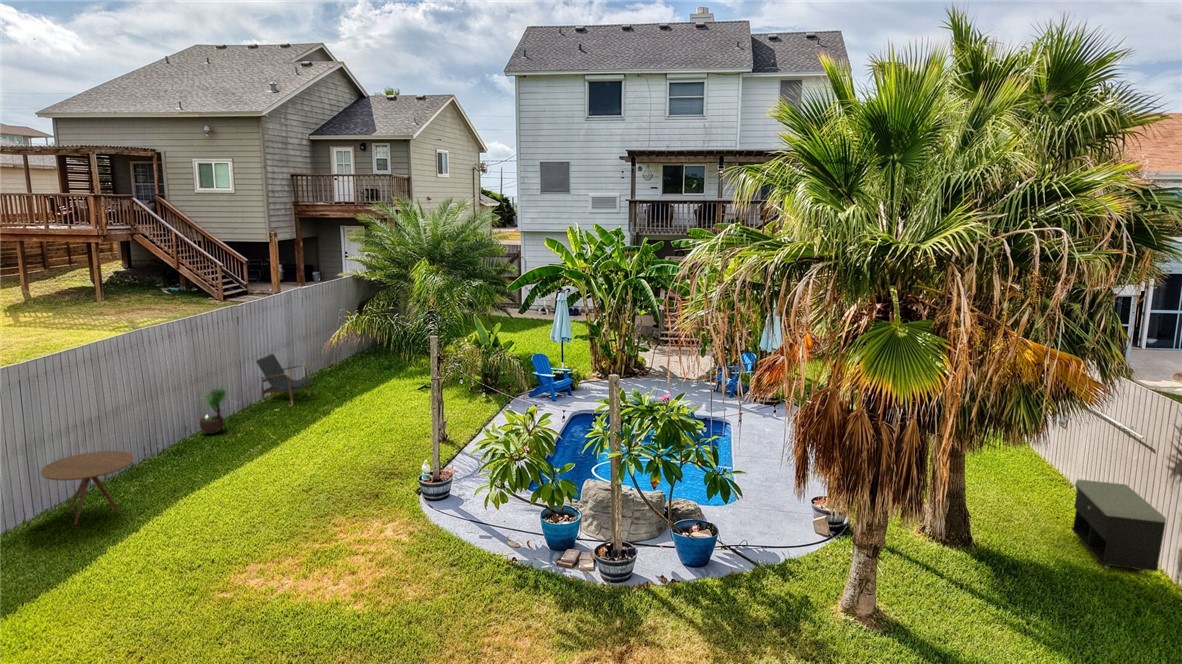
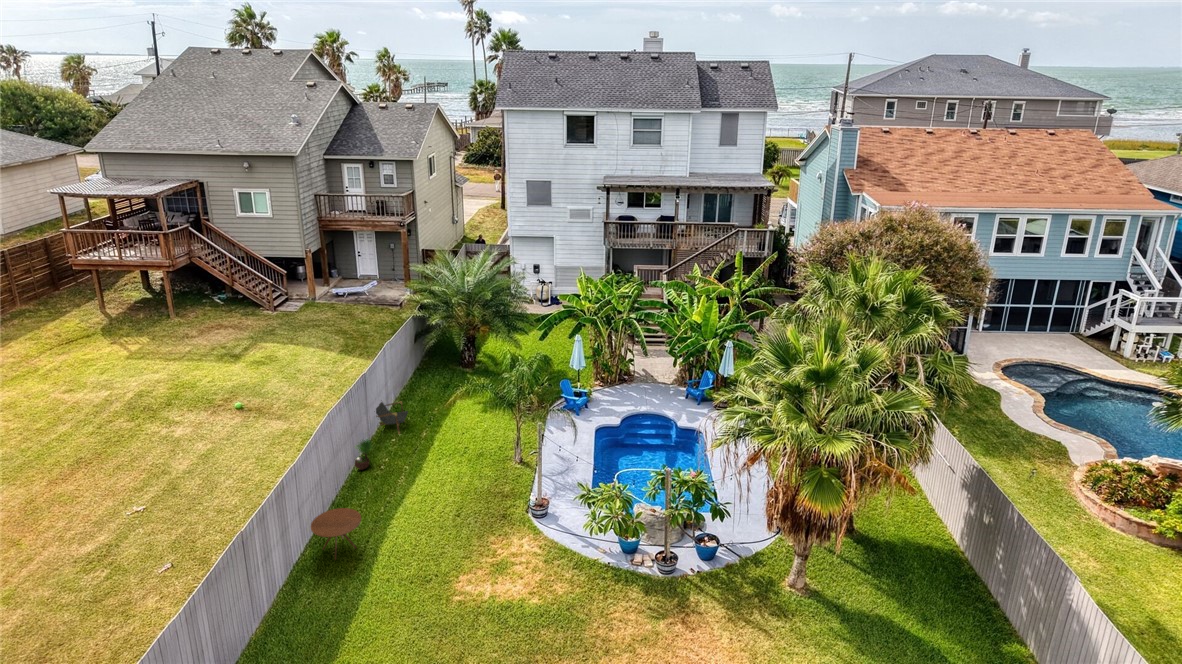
storage bench: present [1071,480,1166,573] -> none [909,489,955,544]

